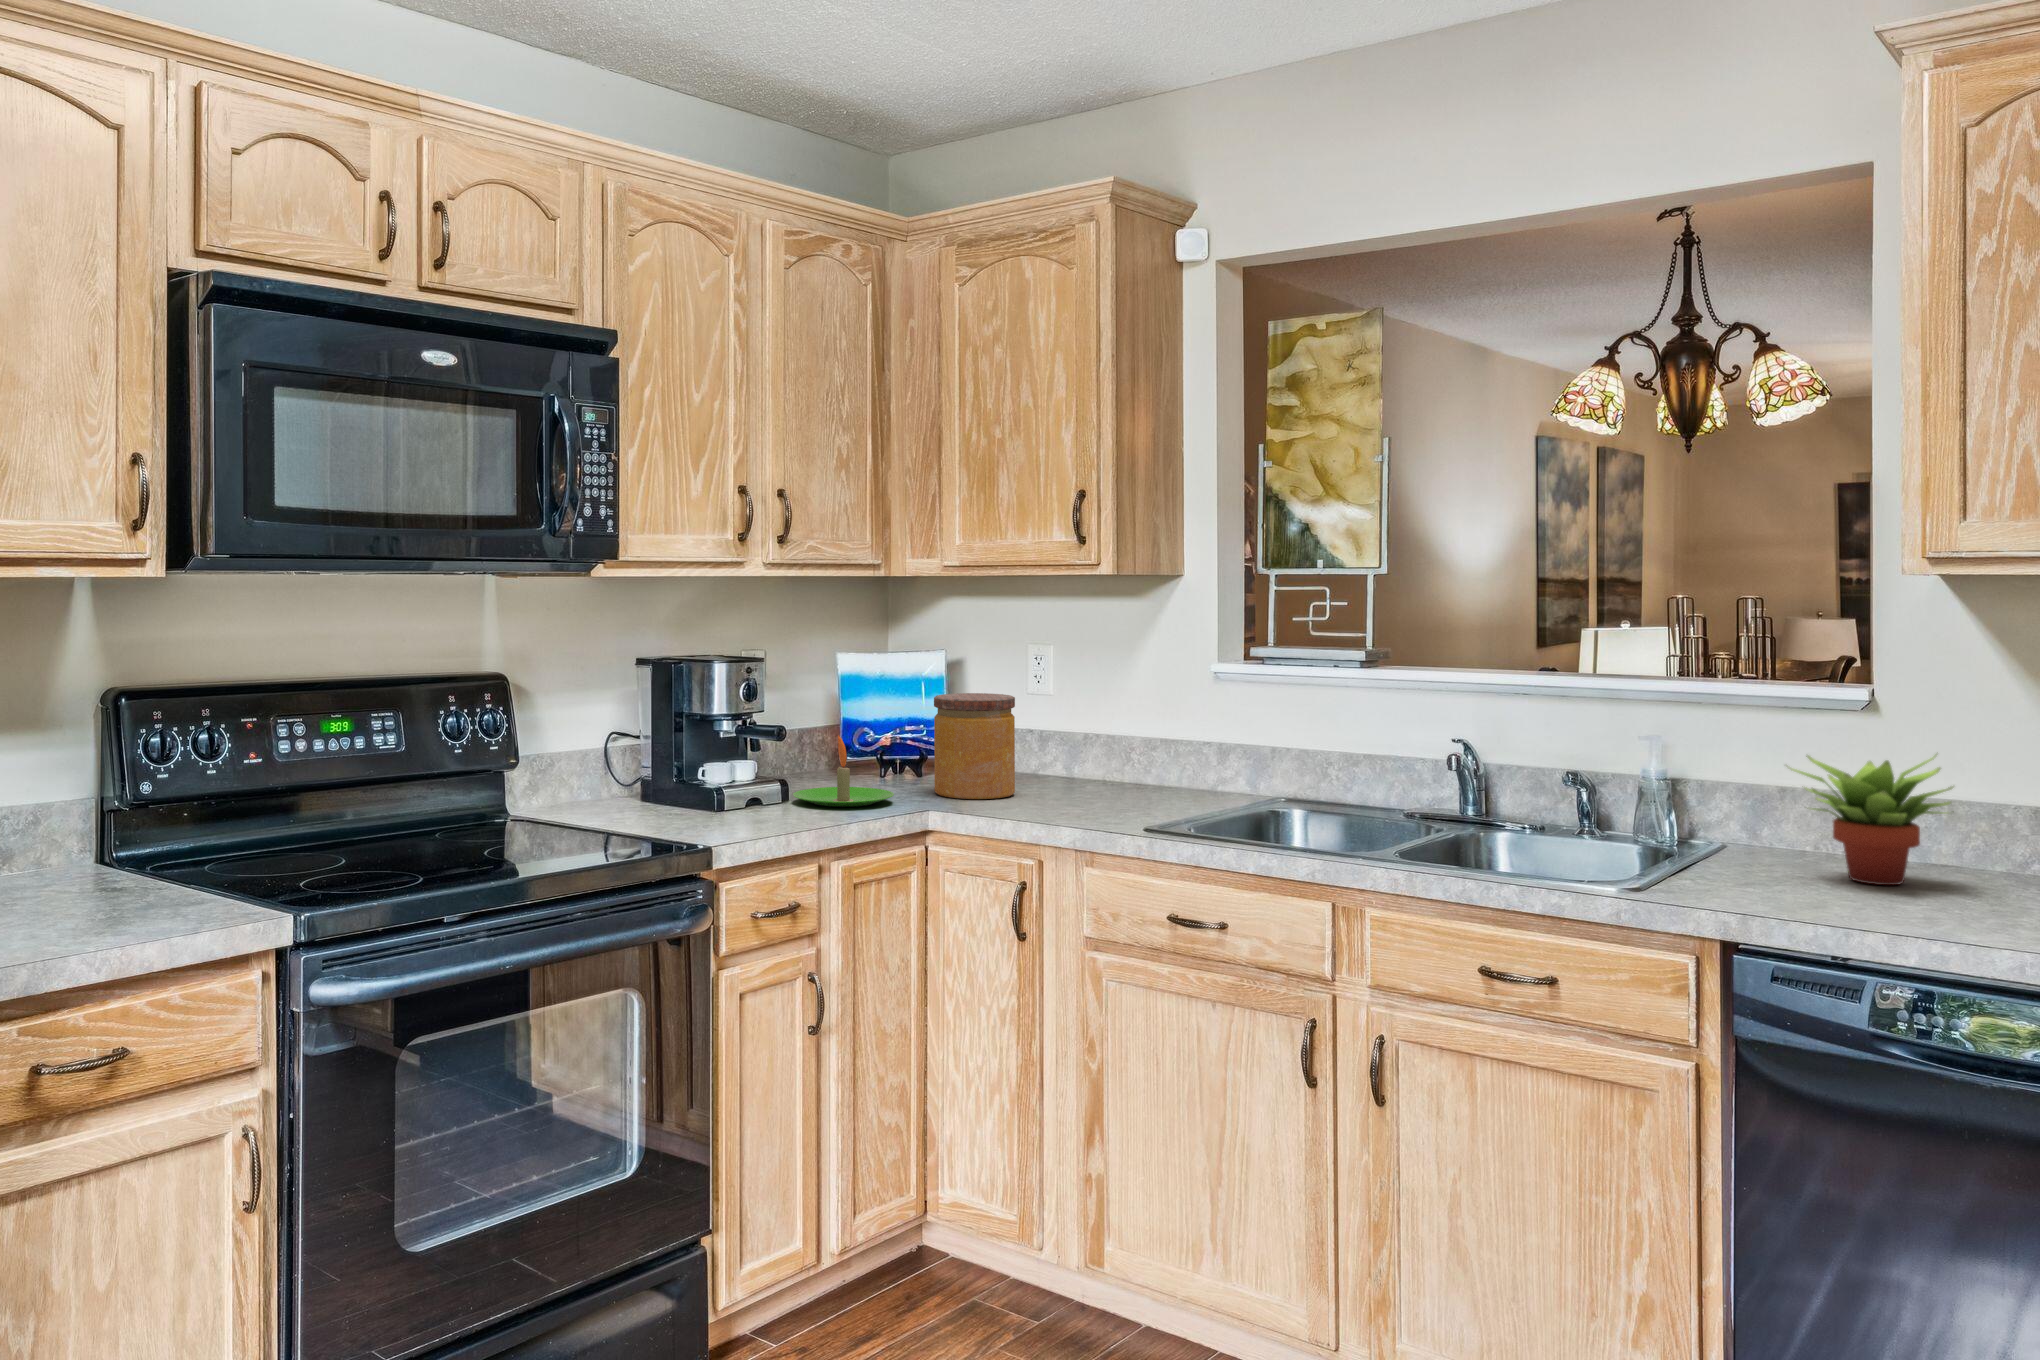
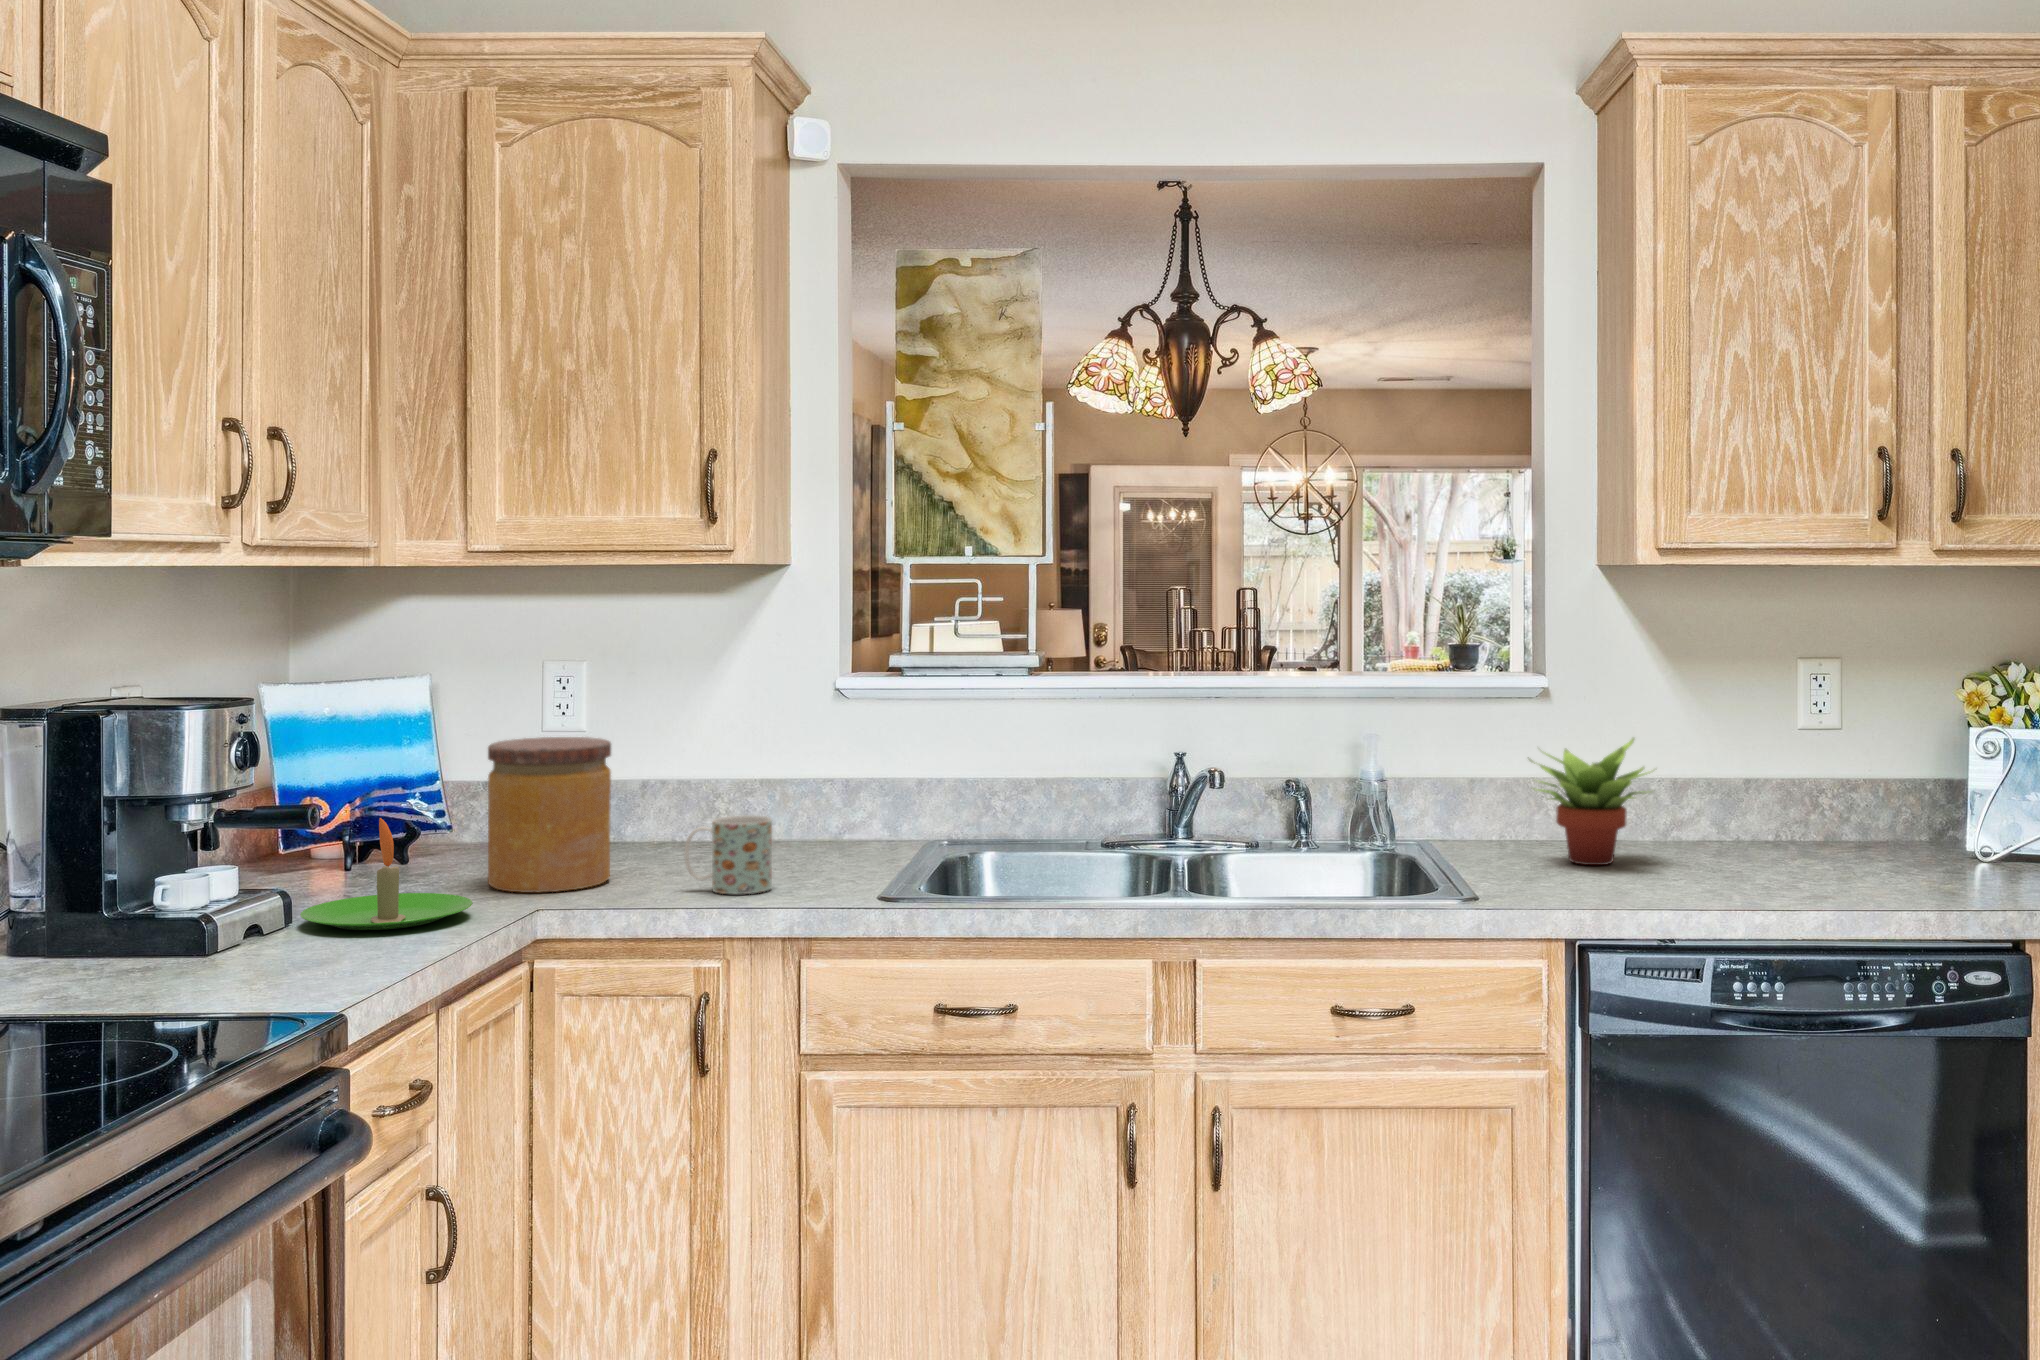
mug: none [1040,757,1099,814] -> present [684,815,772,894]

